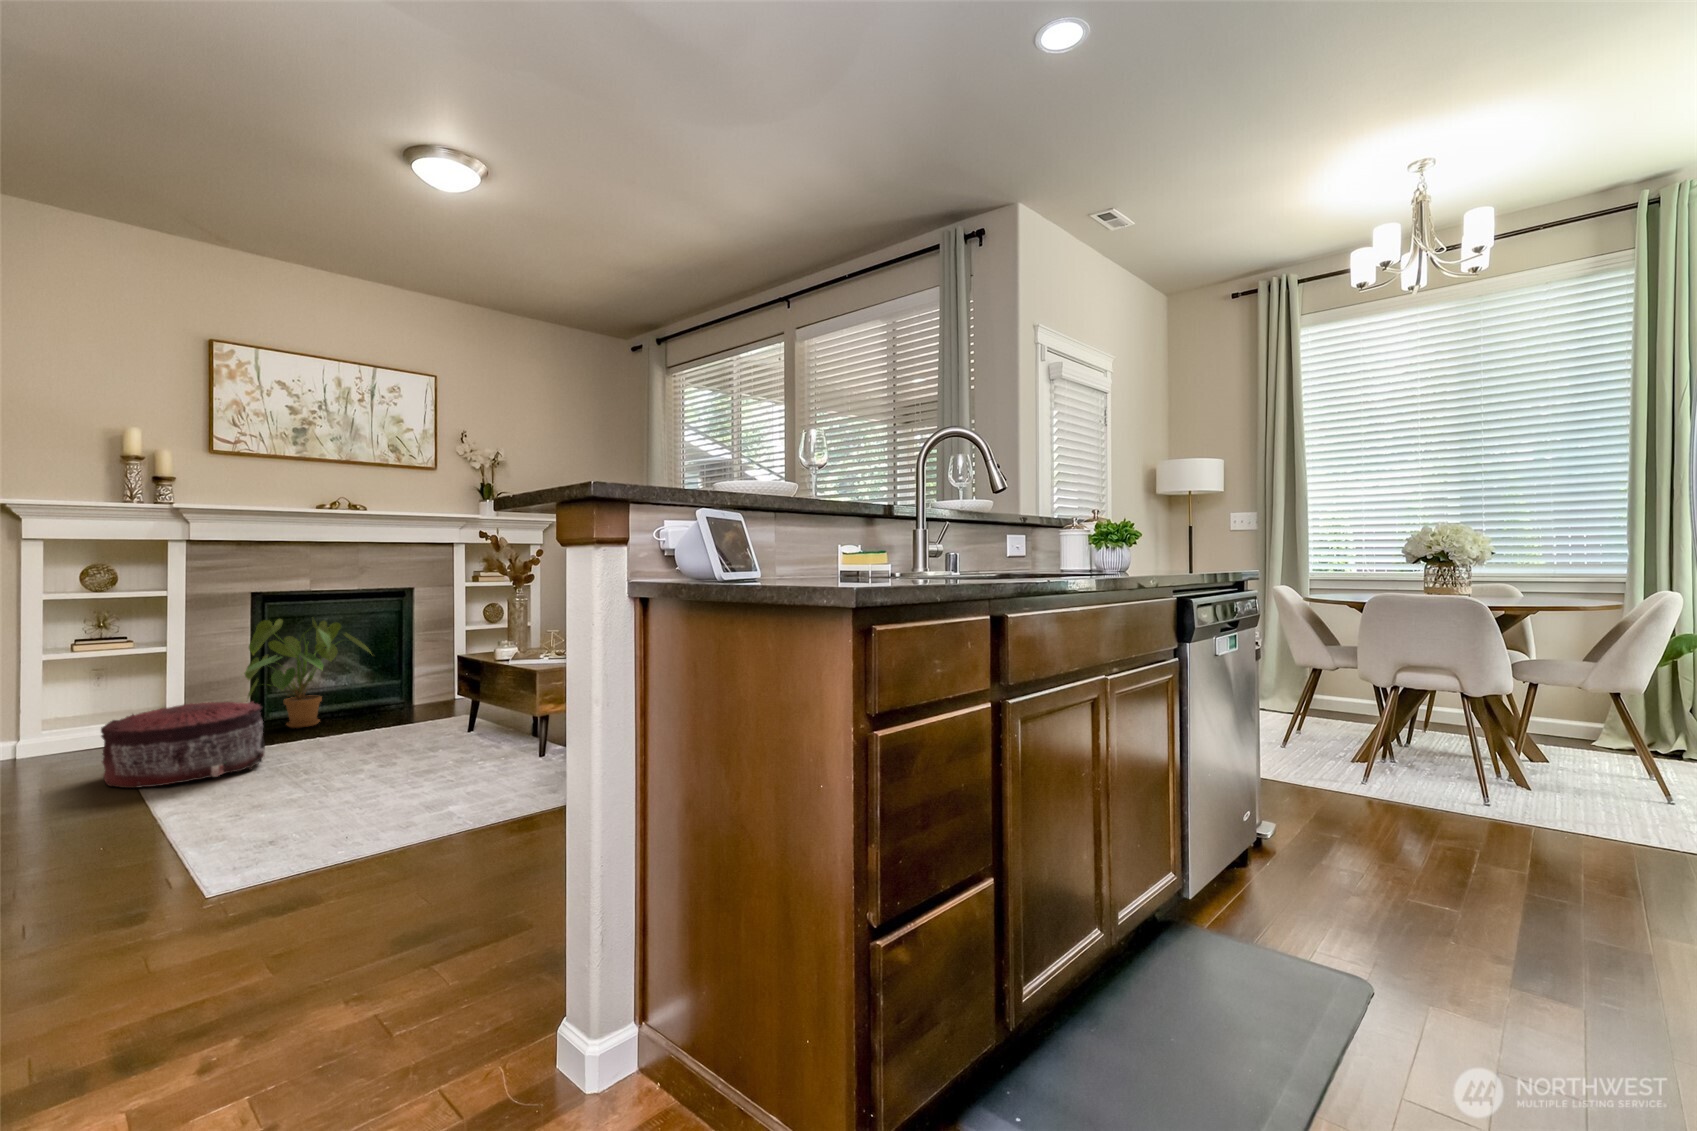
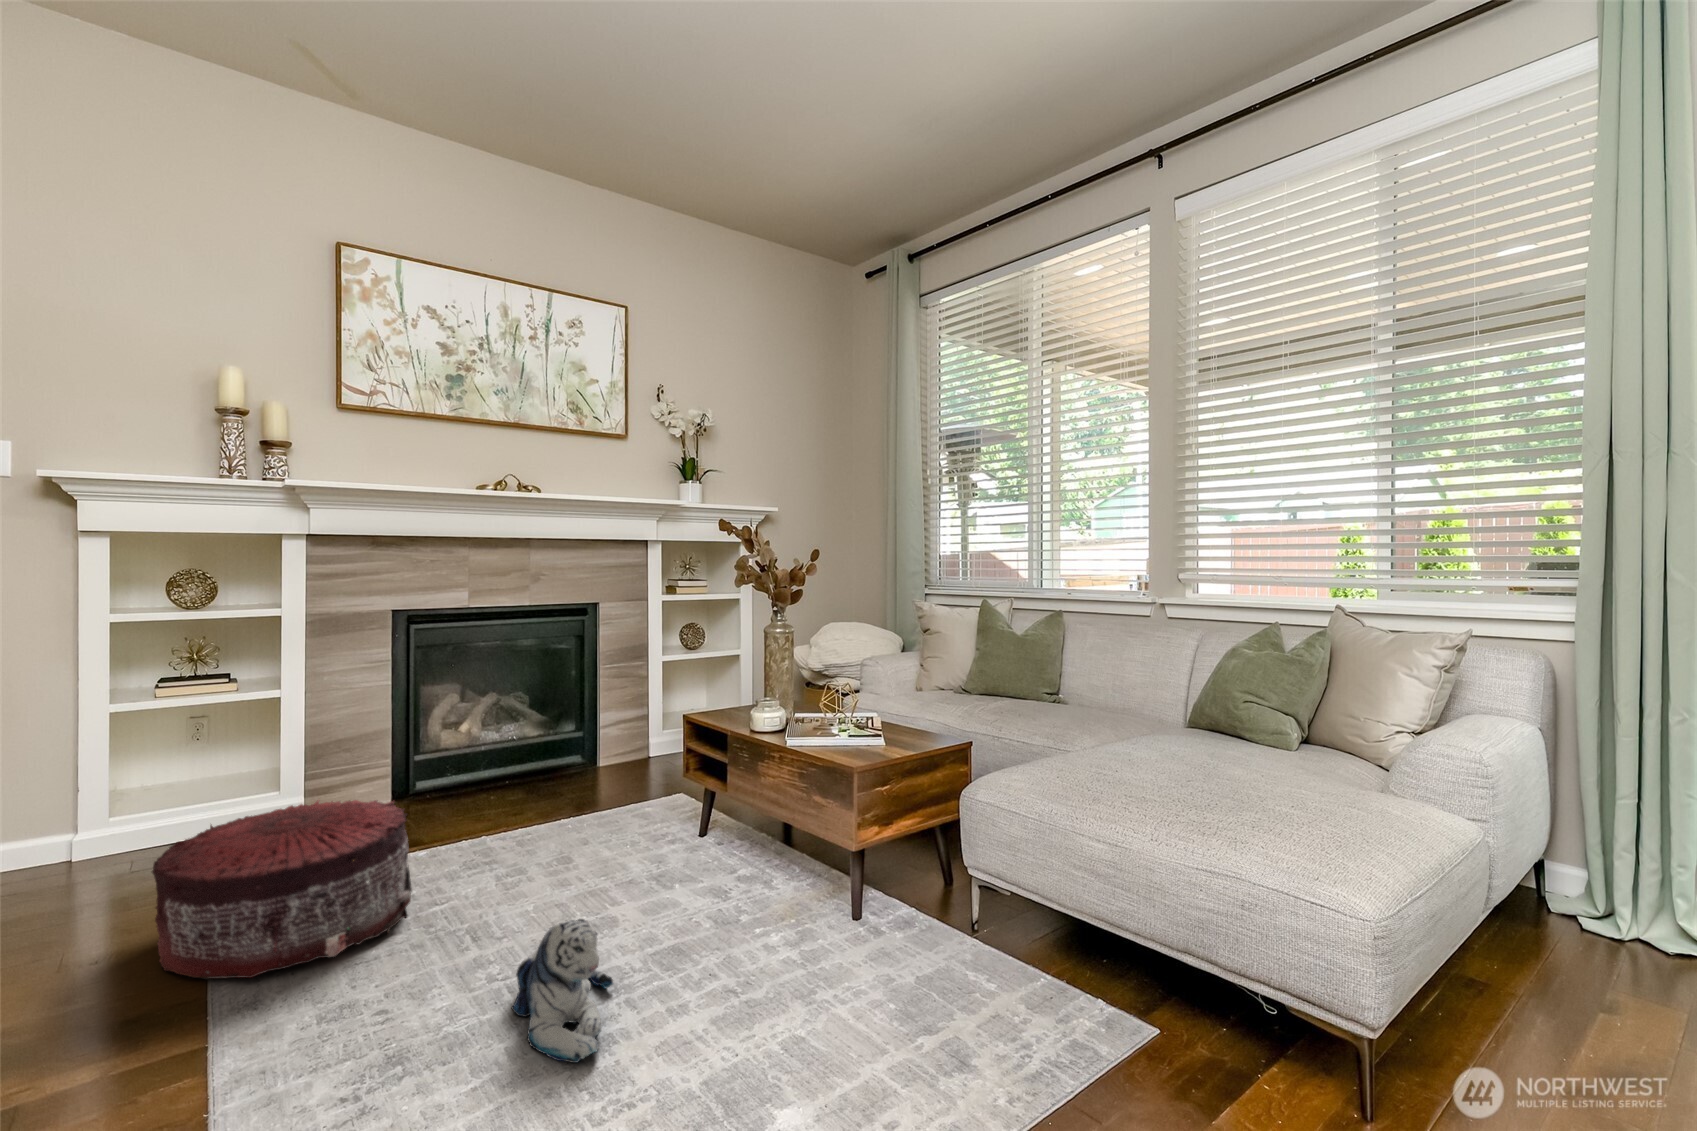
house plant: present [244,619,371,728] -> none [376,649,555,816]
plush toy: none [321,738,383,800] -> present [512,919,613,1063]

